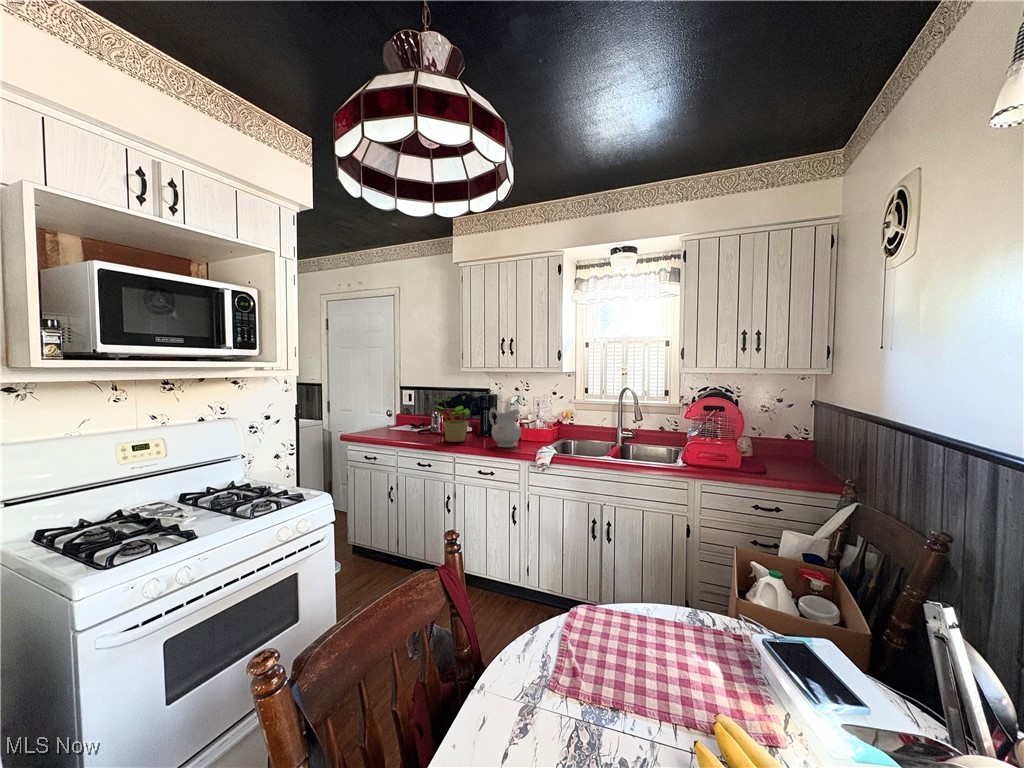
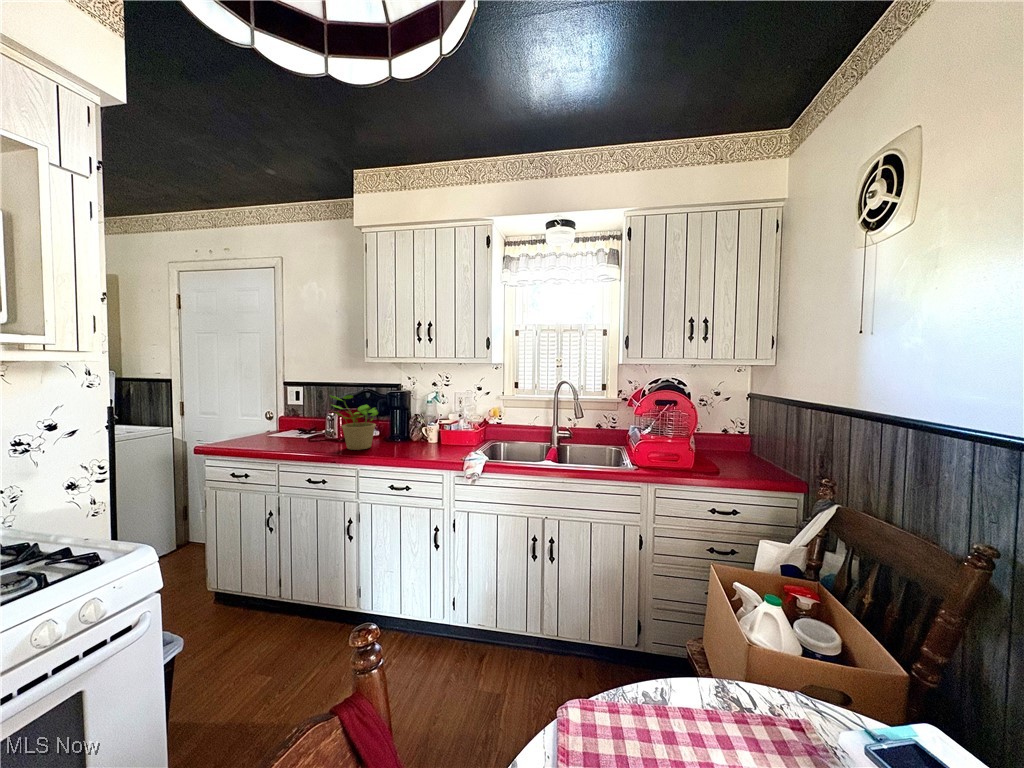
ceramic pitcher: present [489,407,521,447] -> none [403,405,443,454]

